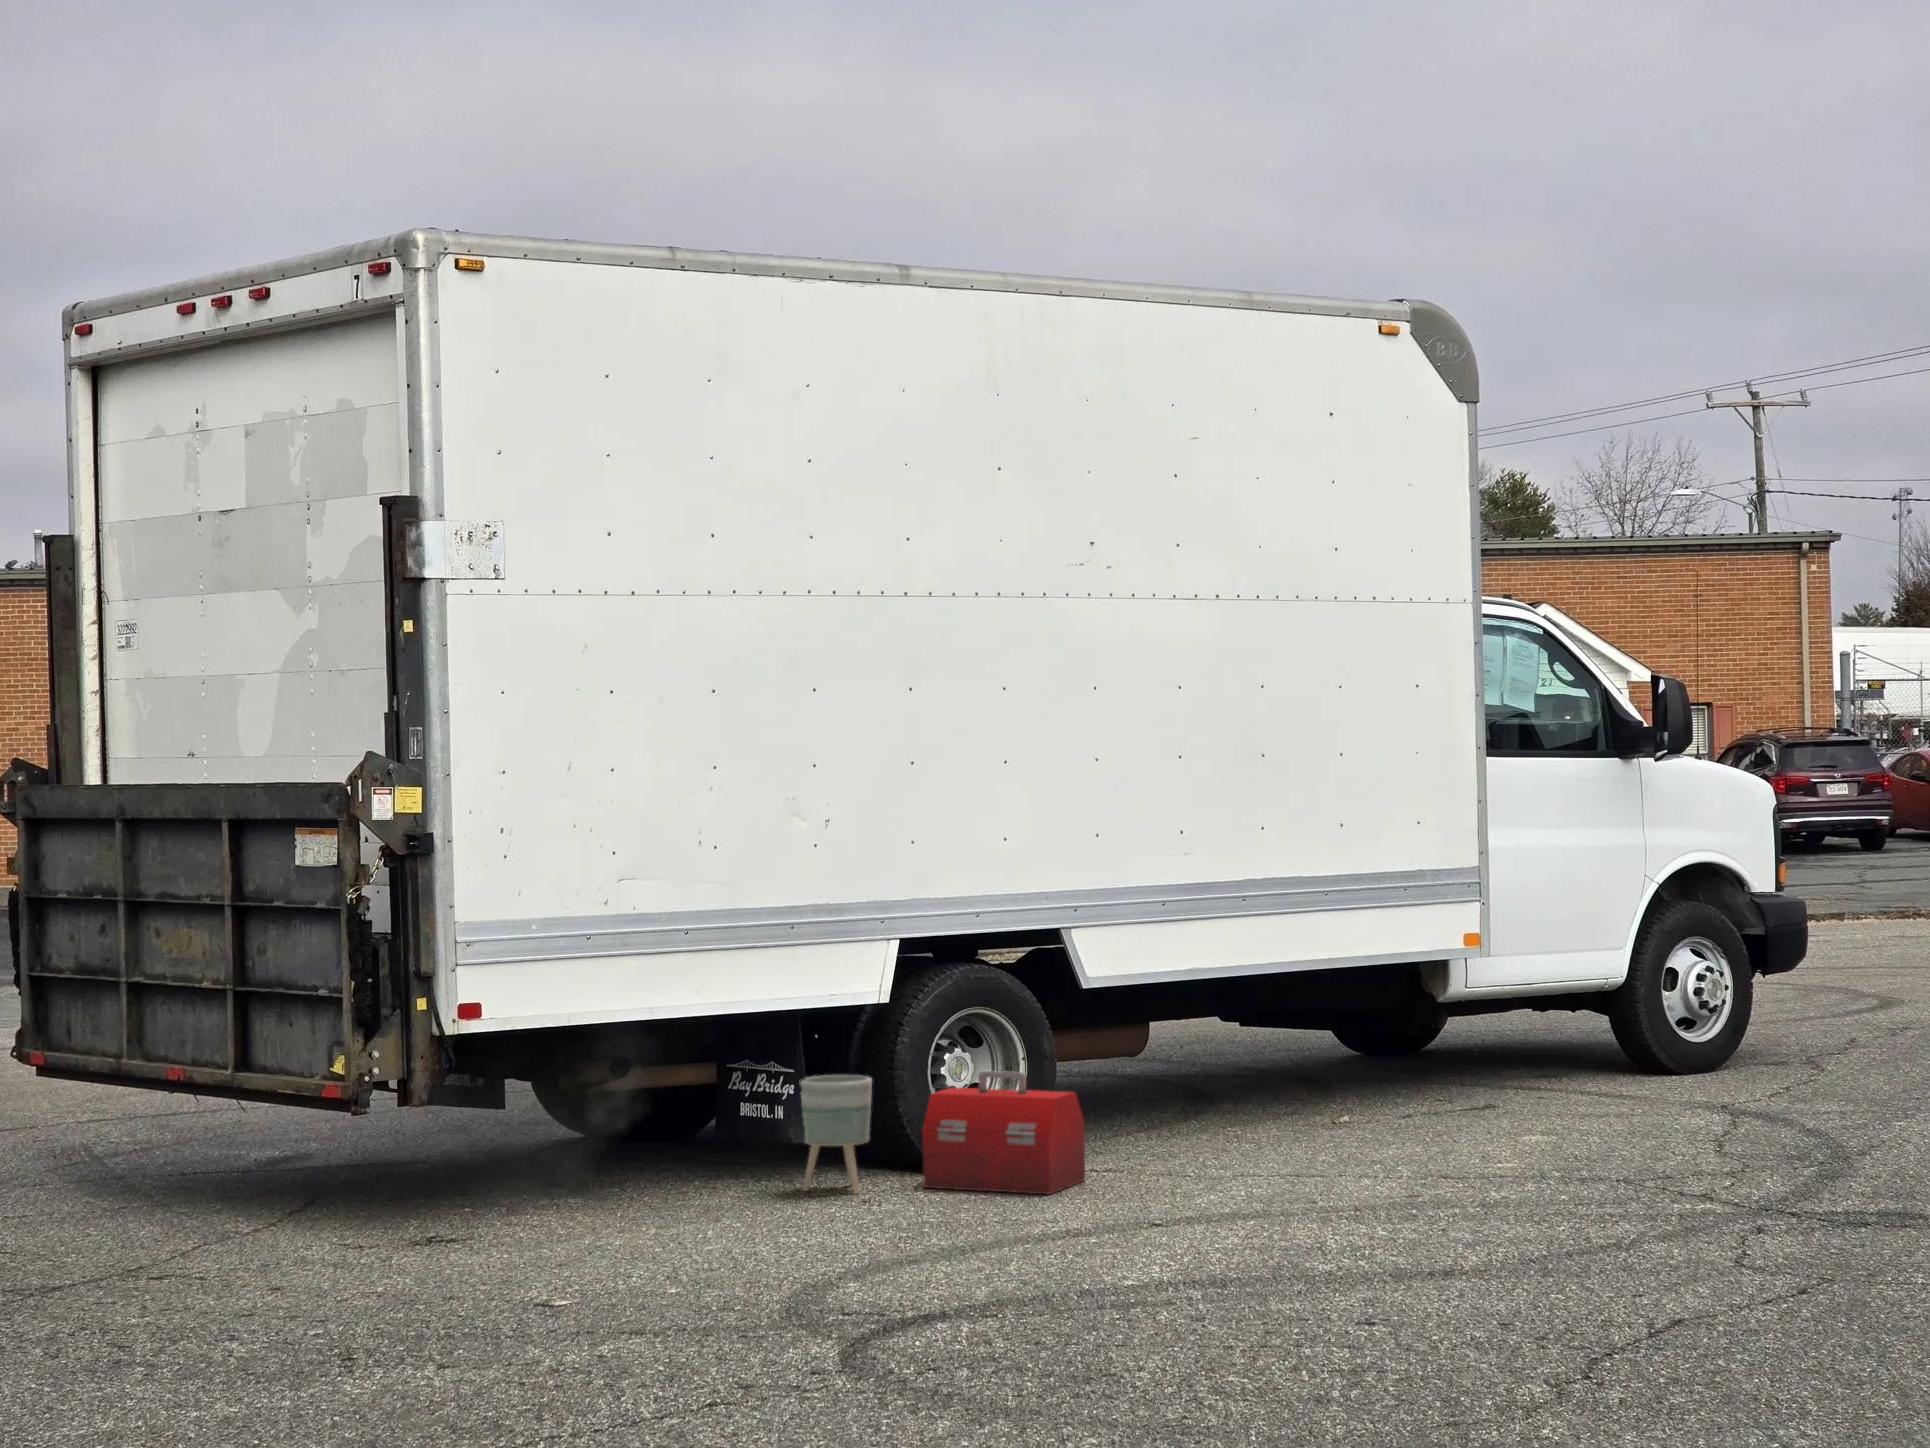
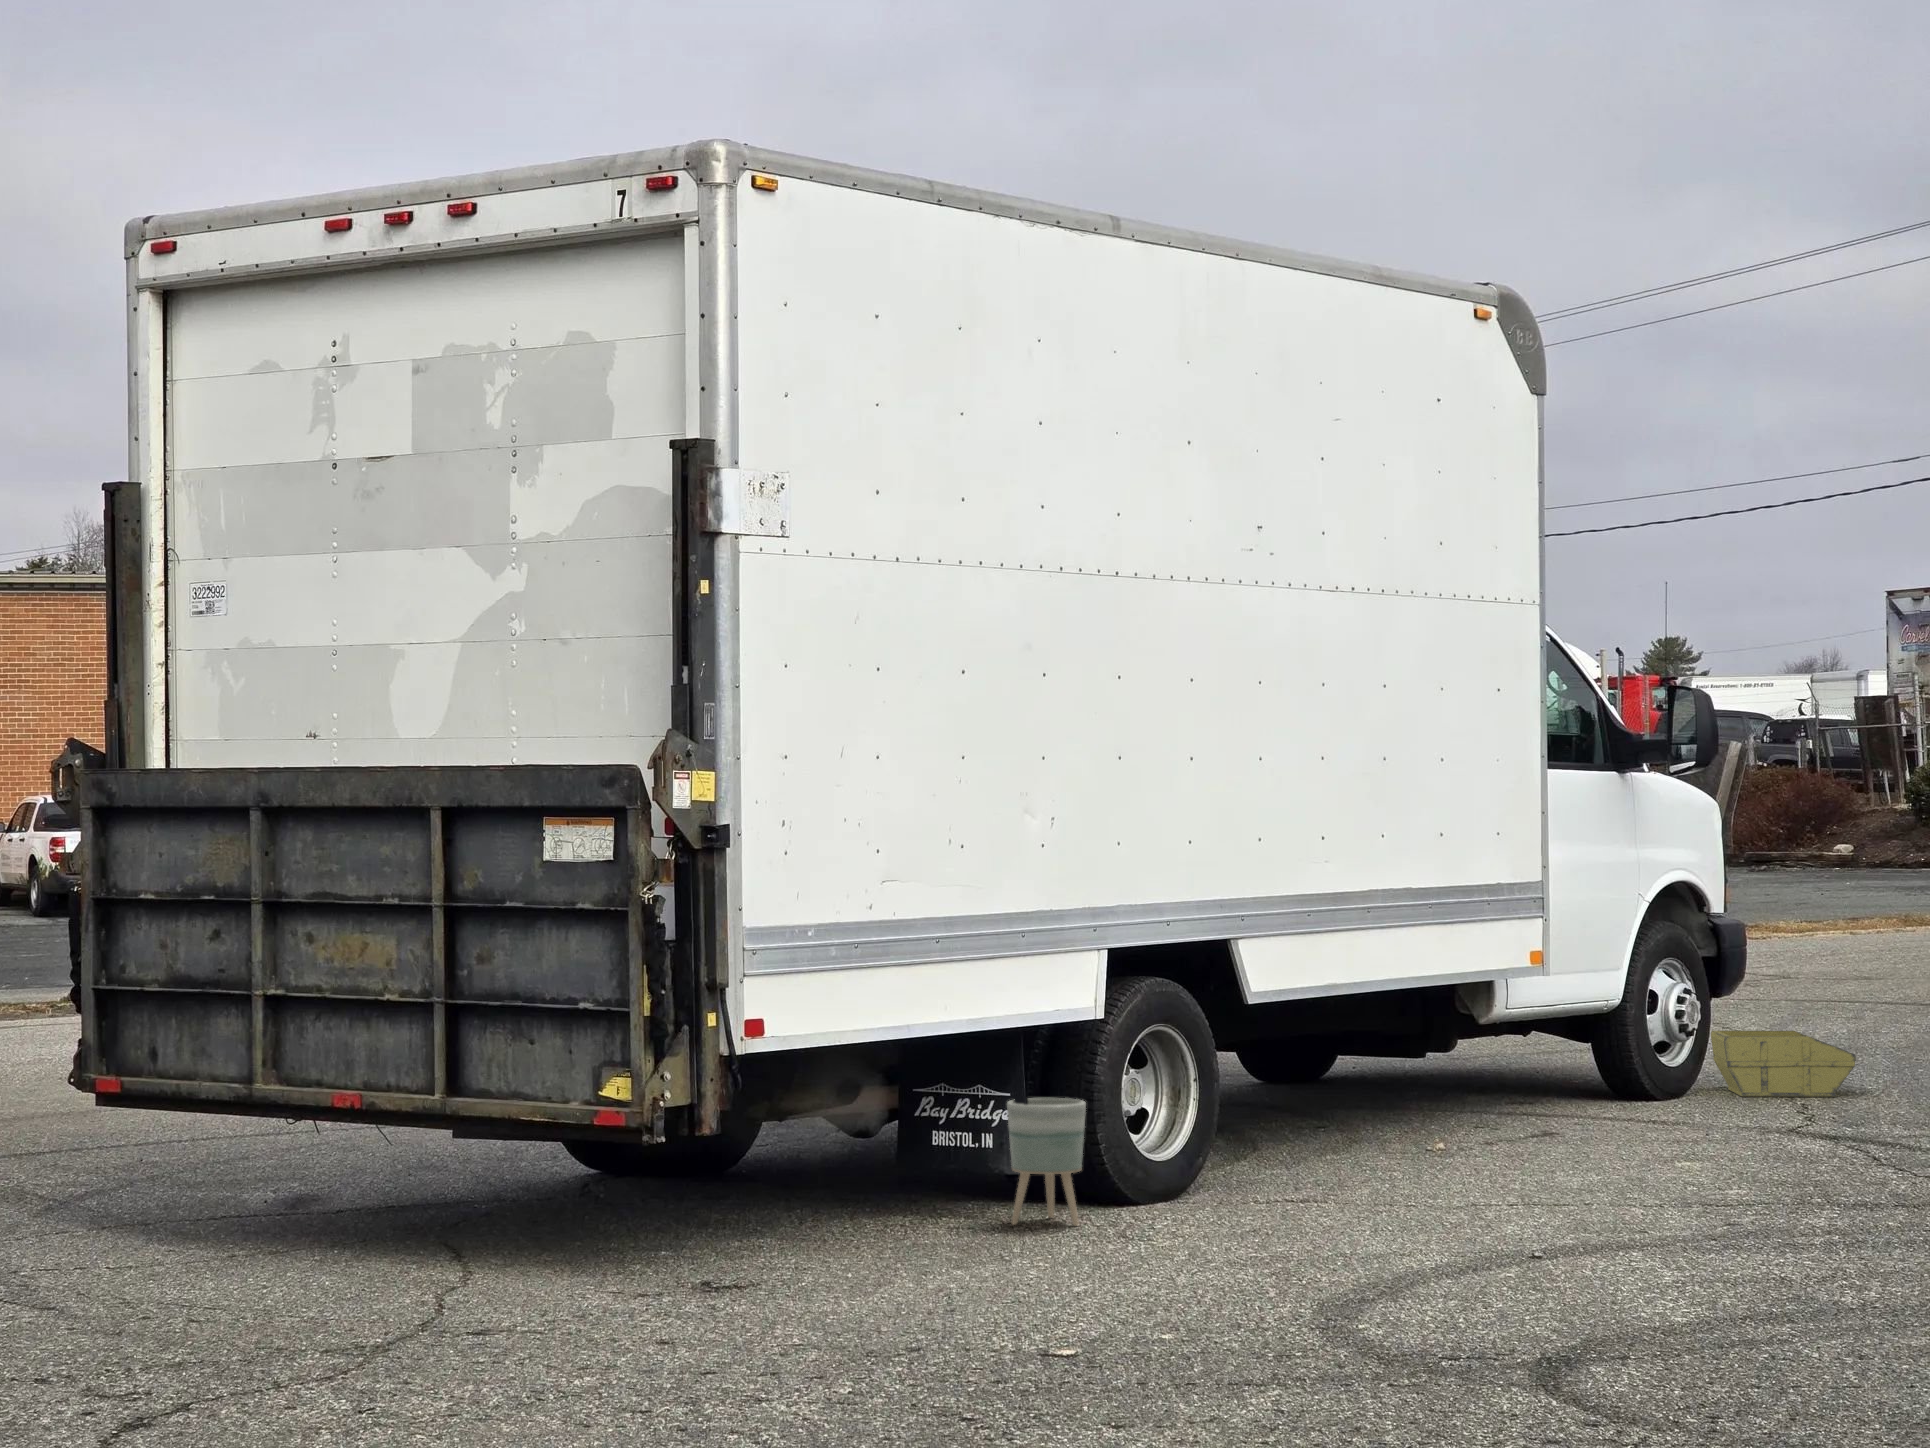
storage bin: none [1750,1006,1886,1074] -> present [1711,1031,1856,1097]
toolbox: present [922,1071,1085,1194] -> none [1134,1092,1289,1221]

